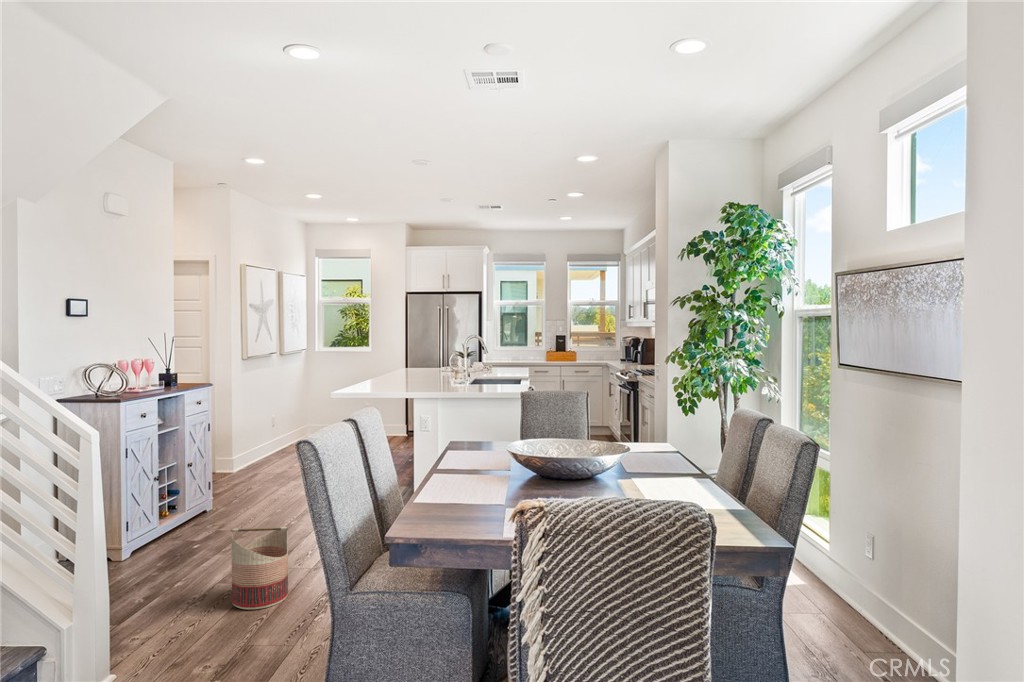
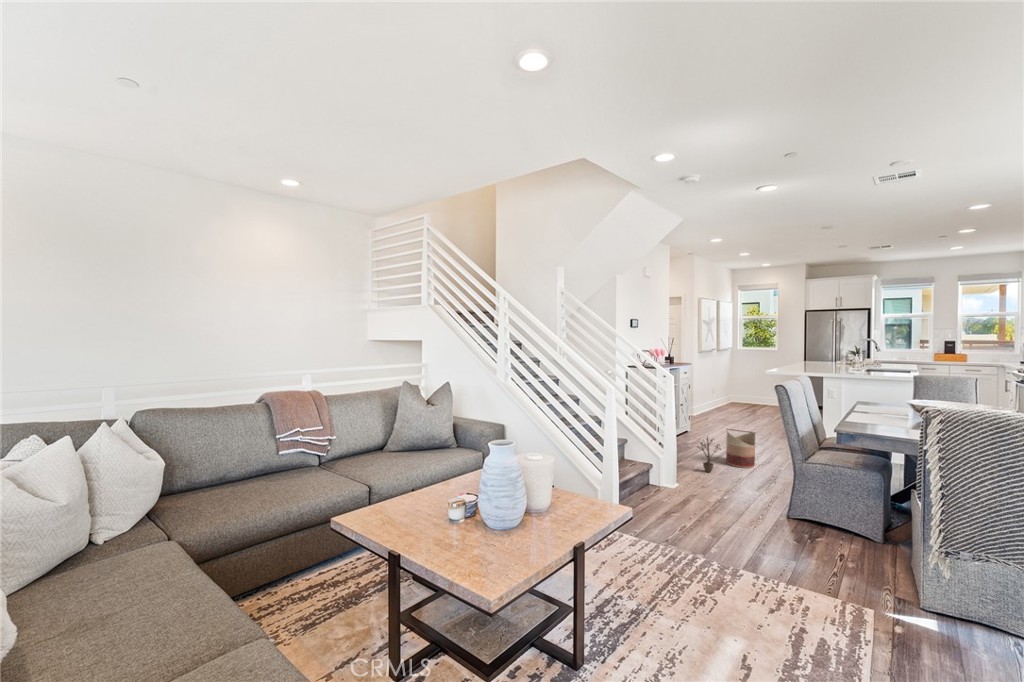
decorative plant: none [137,565,203,649] -> present [697,437,720,472]

